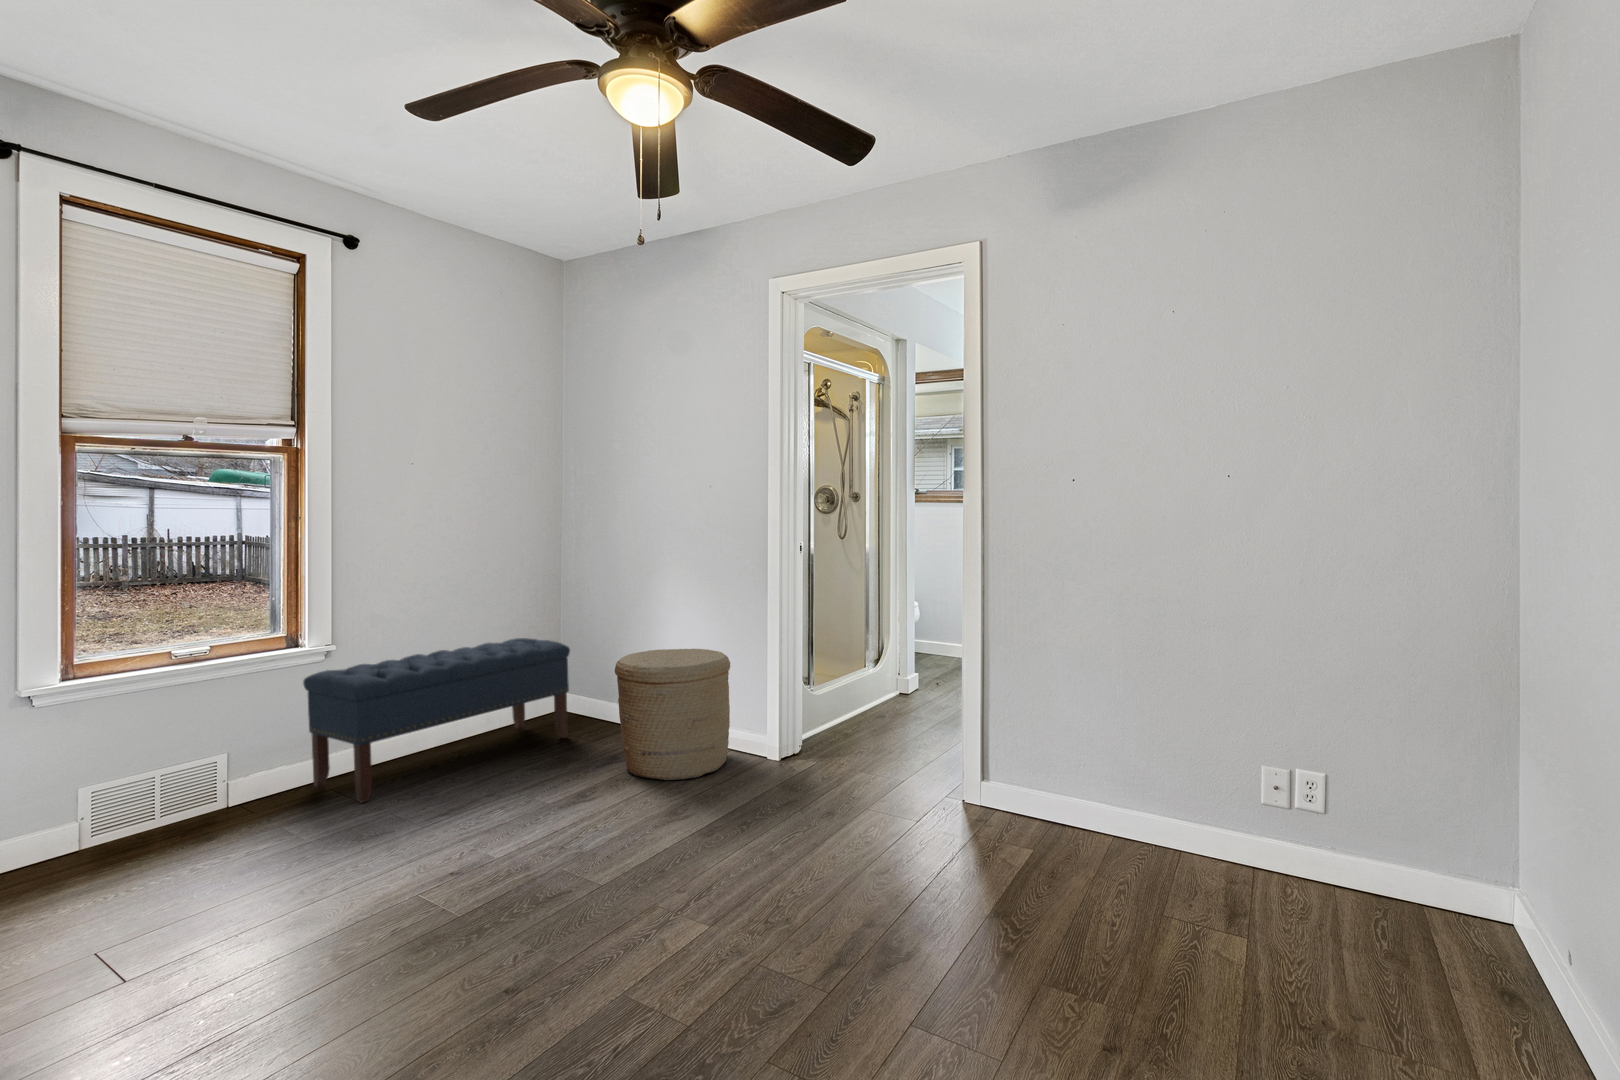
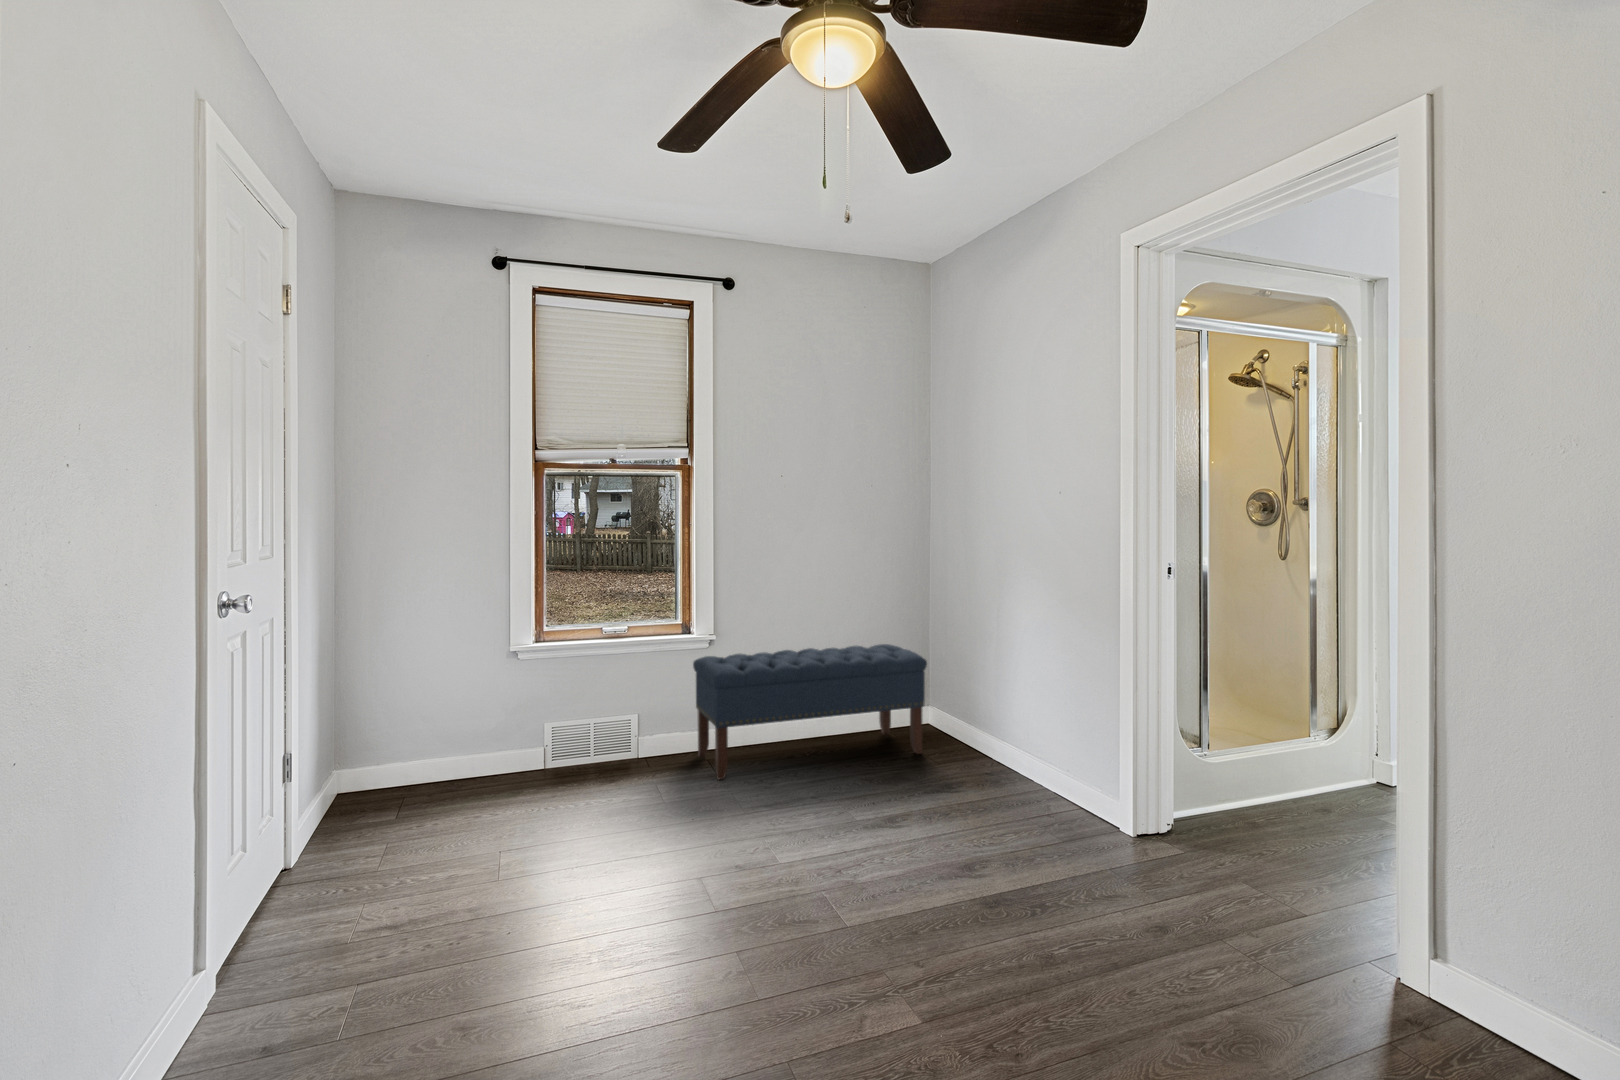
basket: present [615,649,730,780] -> none [946,676,1079,832]

